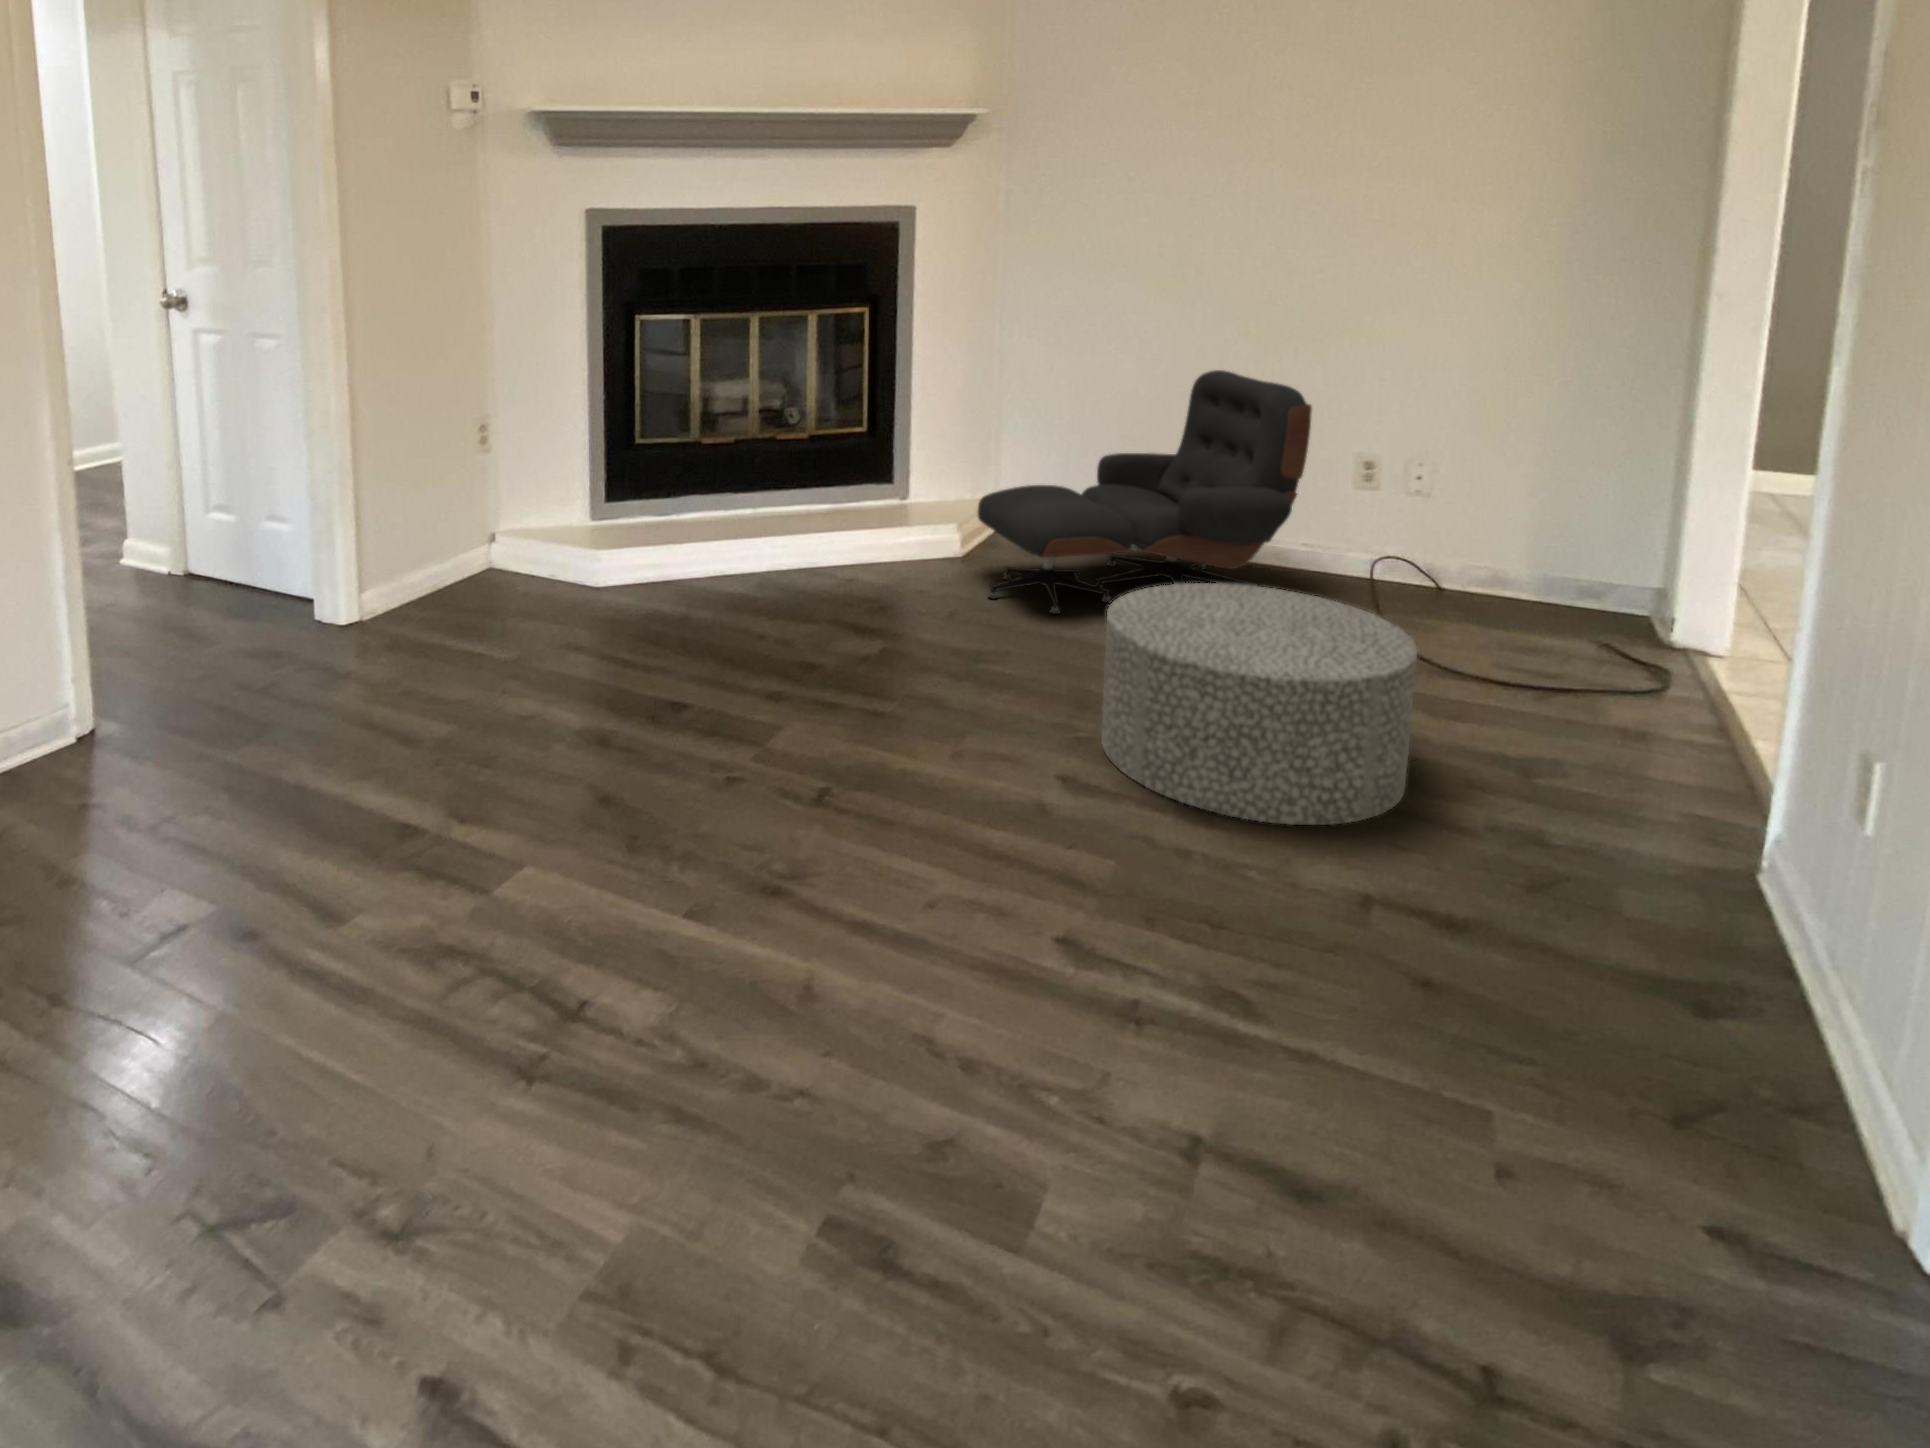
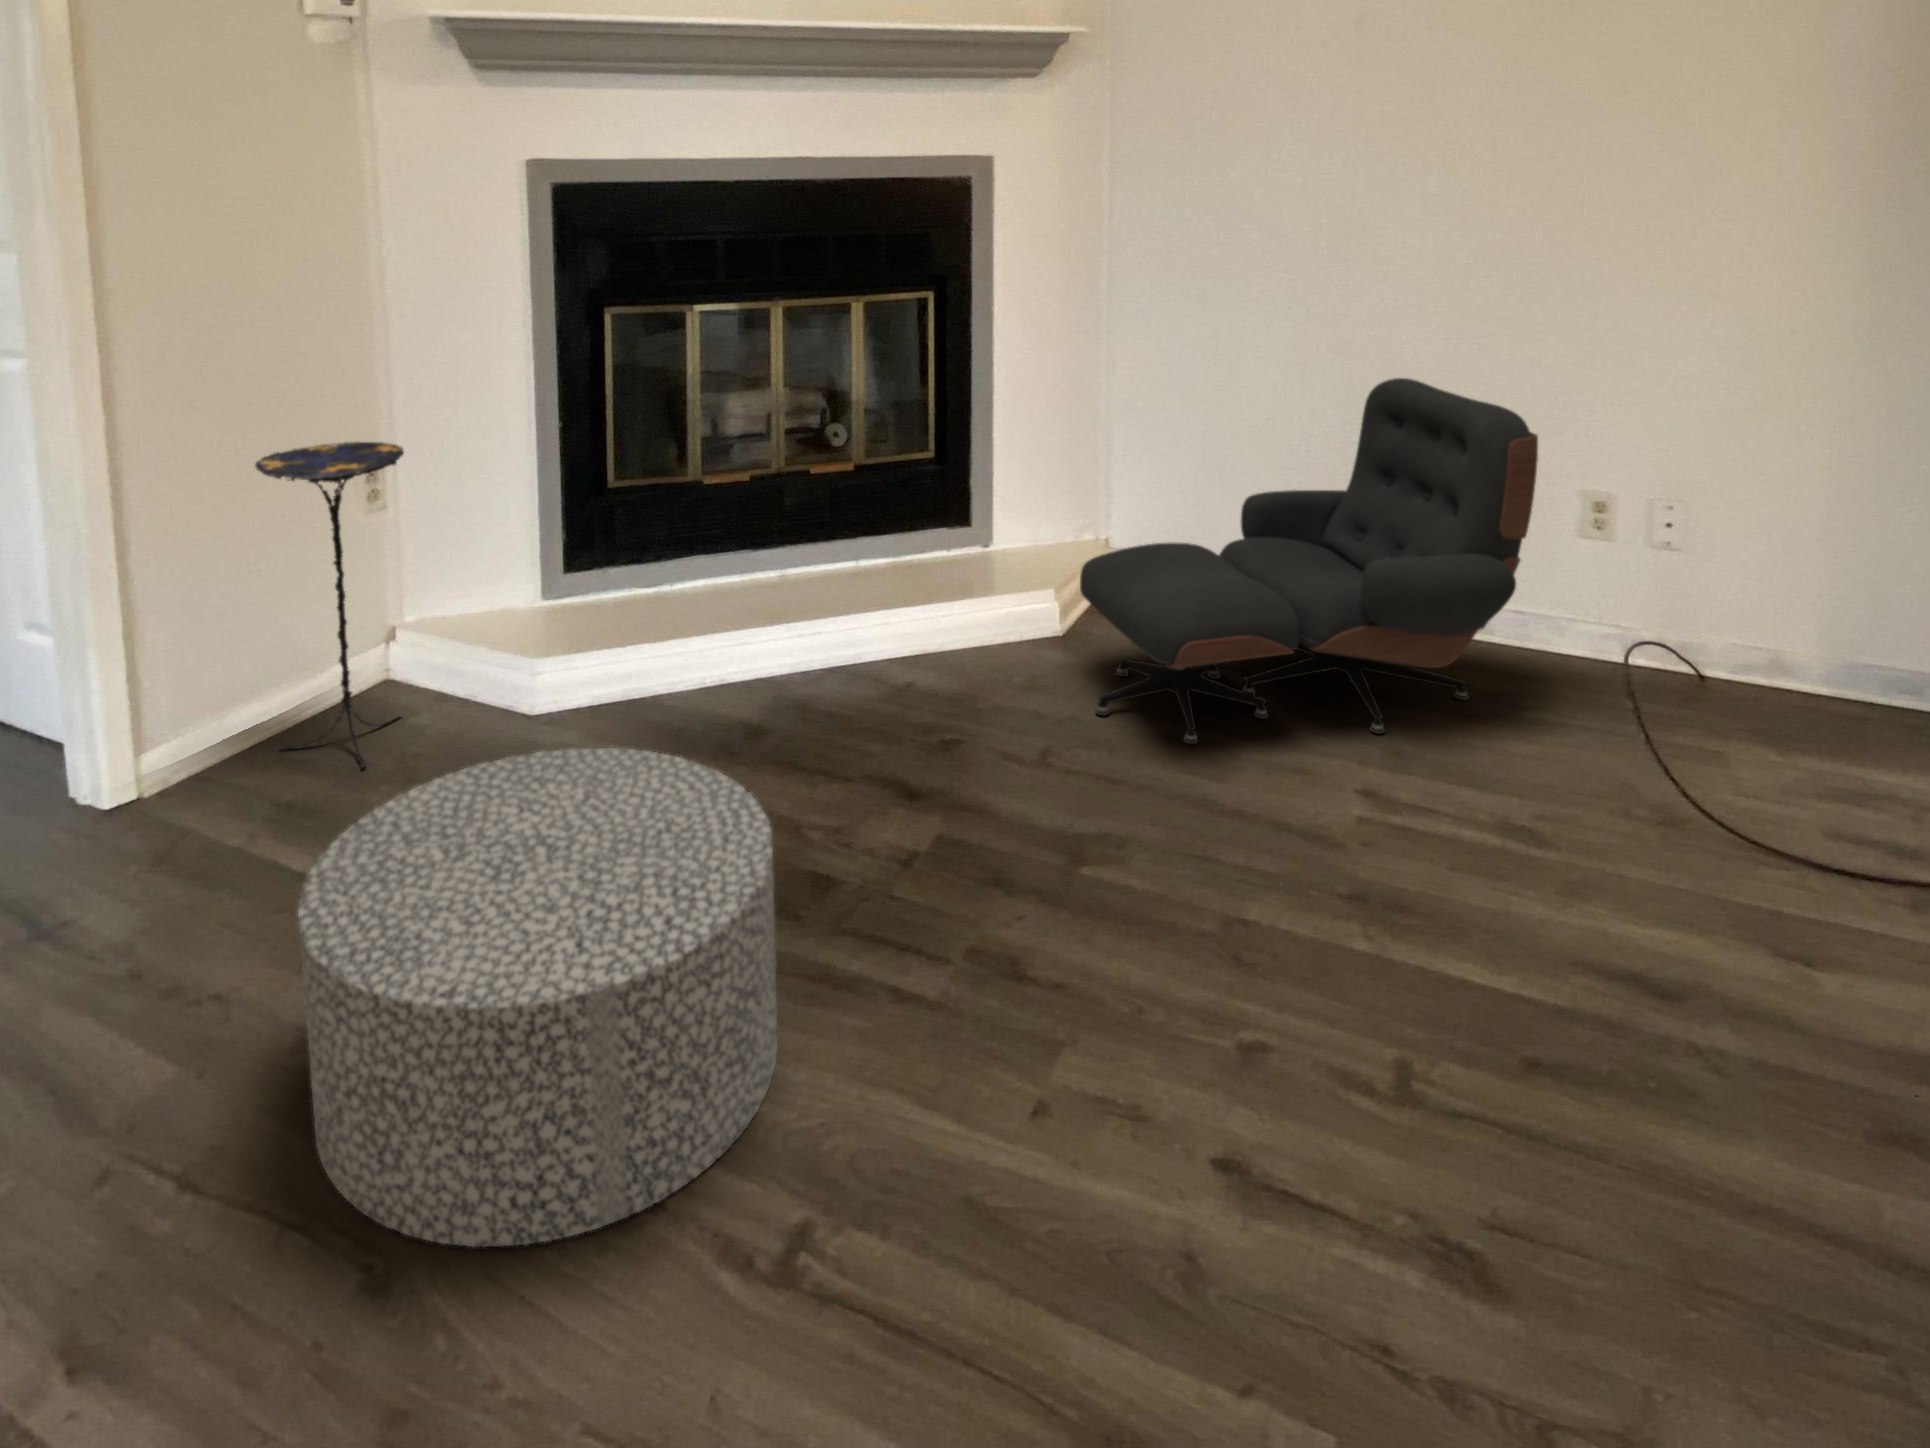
side table: none [423,399,518,612] -> present [255,442,404,766]
ottoman: present [1101,582,1417,825] -> present [298,748,777,1247]

